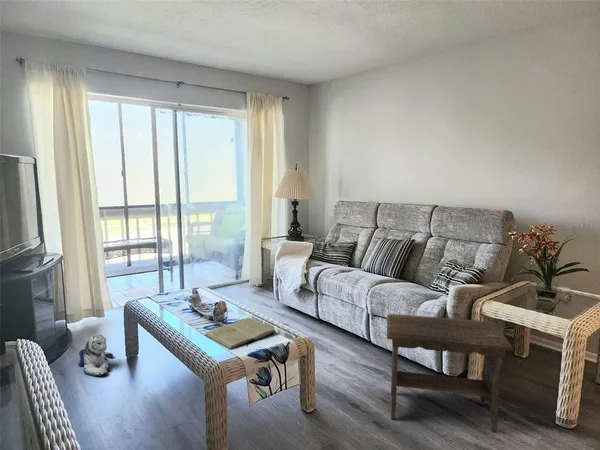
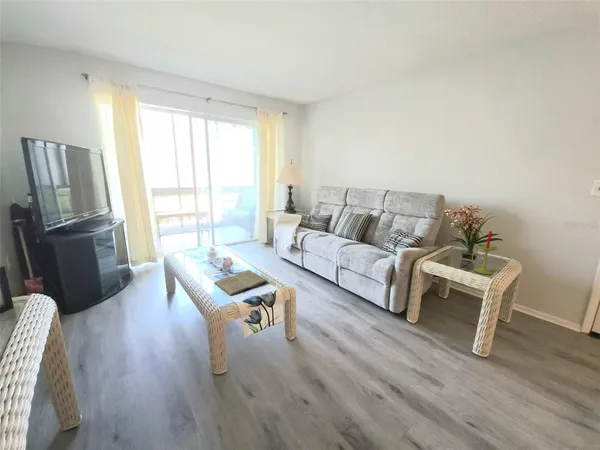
candle: none [548,257,581,316] -> present [472,231,498,274]
footstool: present [387,314,513,433] -> none [350,269,446,359]
plush toy: present [78,335,113,376] -> none [131,279,157,308]

